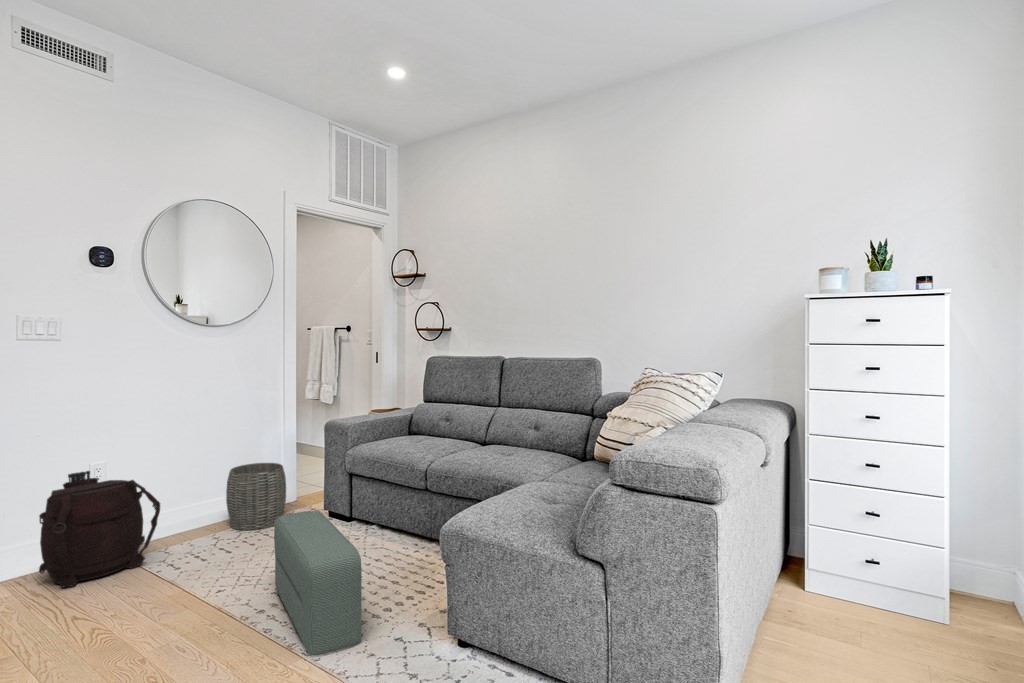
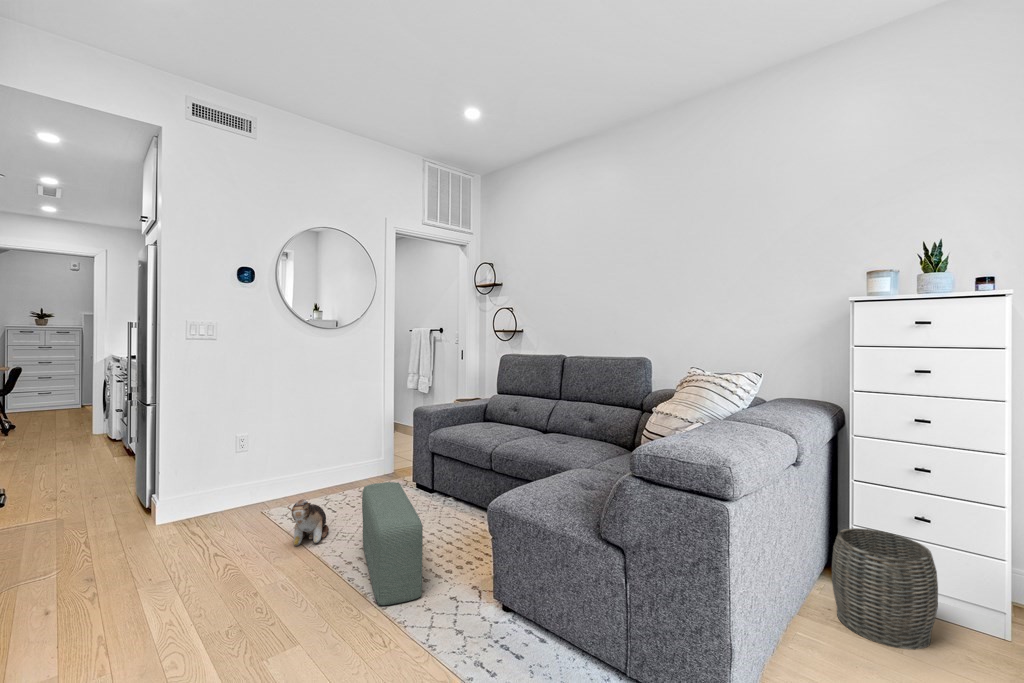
woven basket: present [226,463,286,530] -> present [832,528,938,650]
backpack: present [39,471,160,588] -> none [195,441,283,531]
plush toy: none [176,538,227,597] -> present [287,499,329,546]

